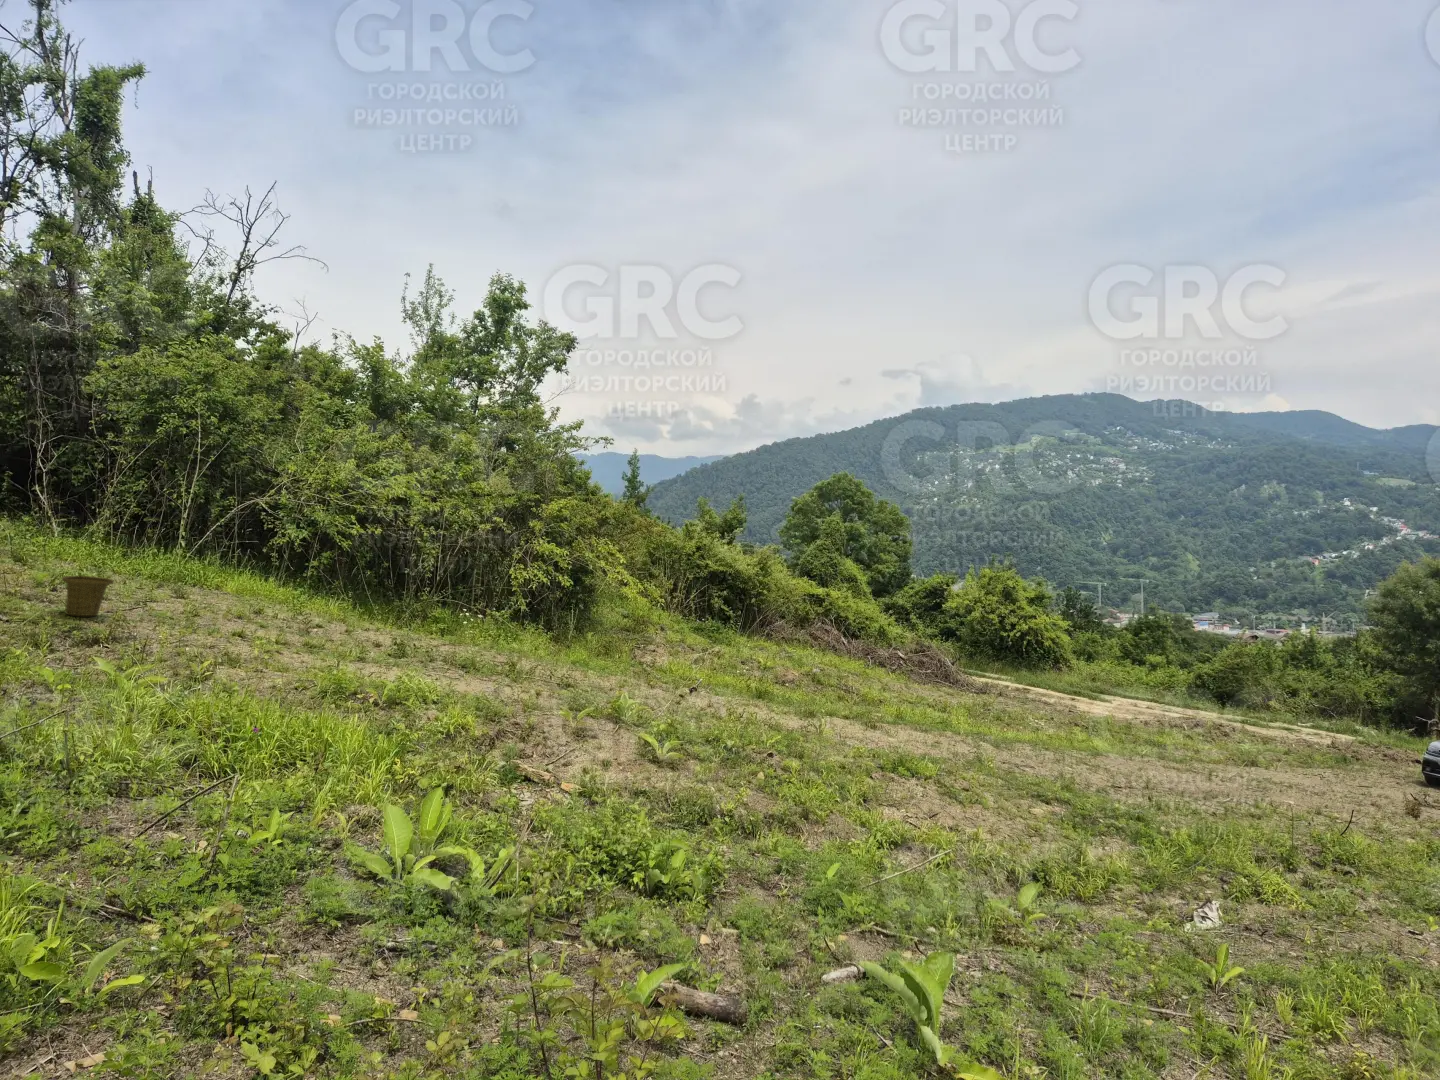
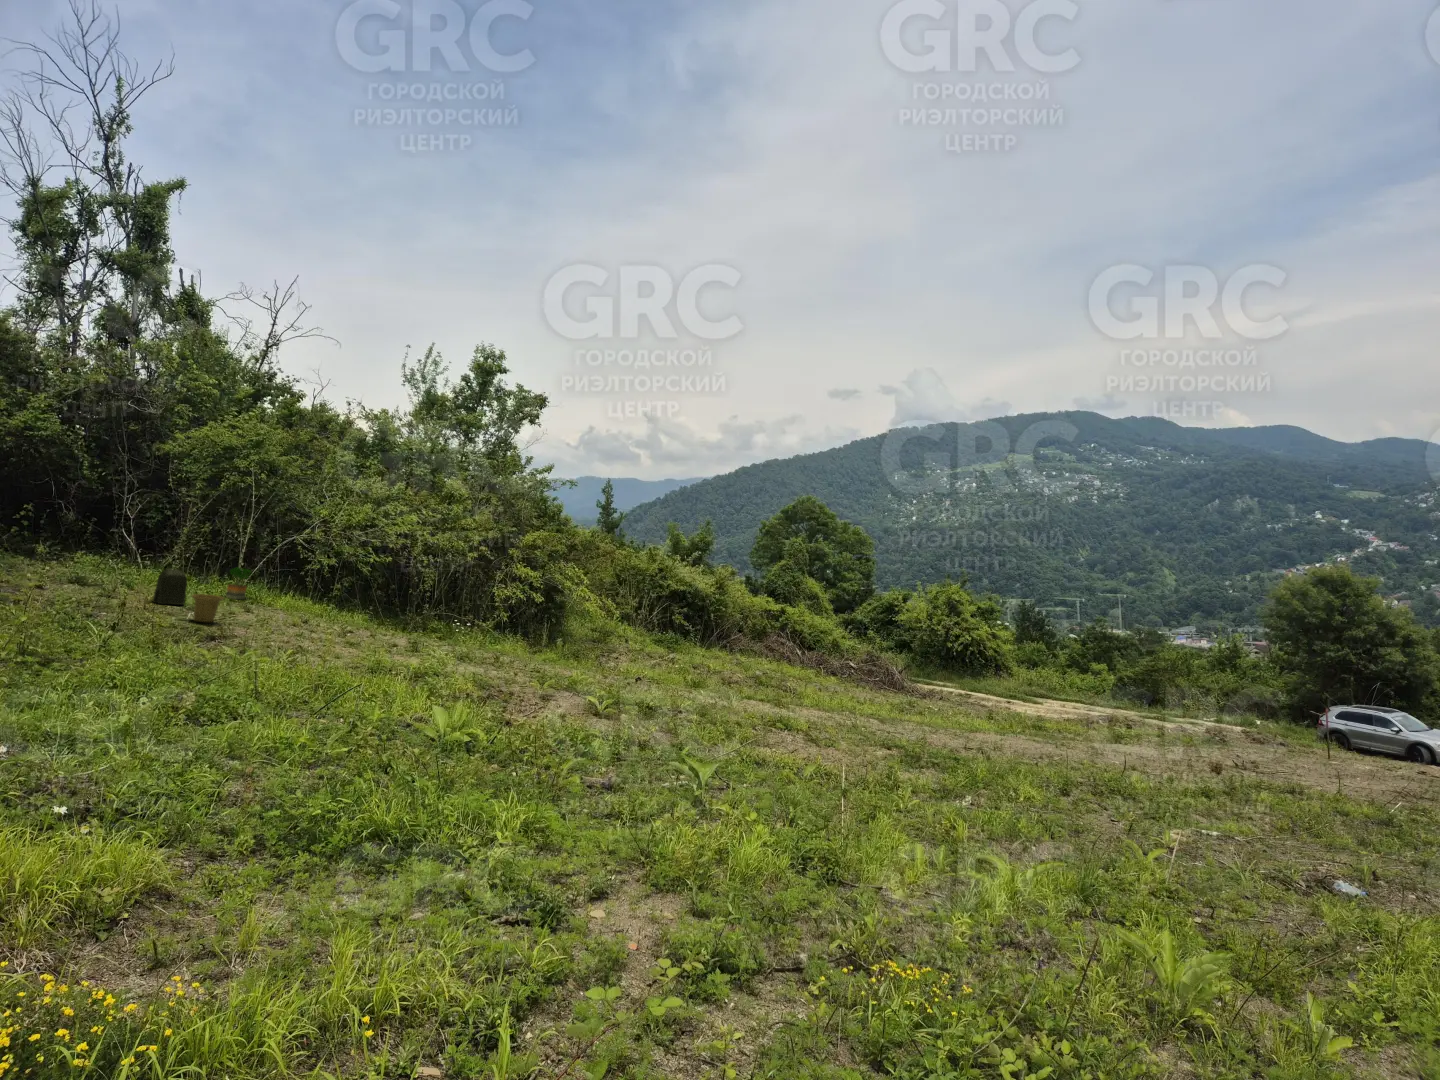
backpack: none [24,536,76,588] -> present [153,568,187,605]
potted tree: none [153,536,192,579] -> present [226,567,251,599]

